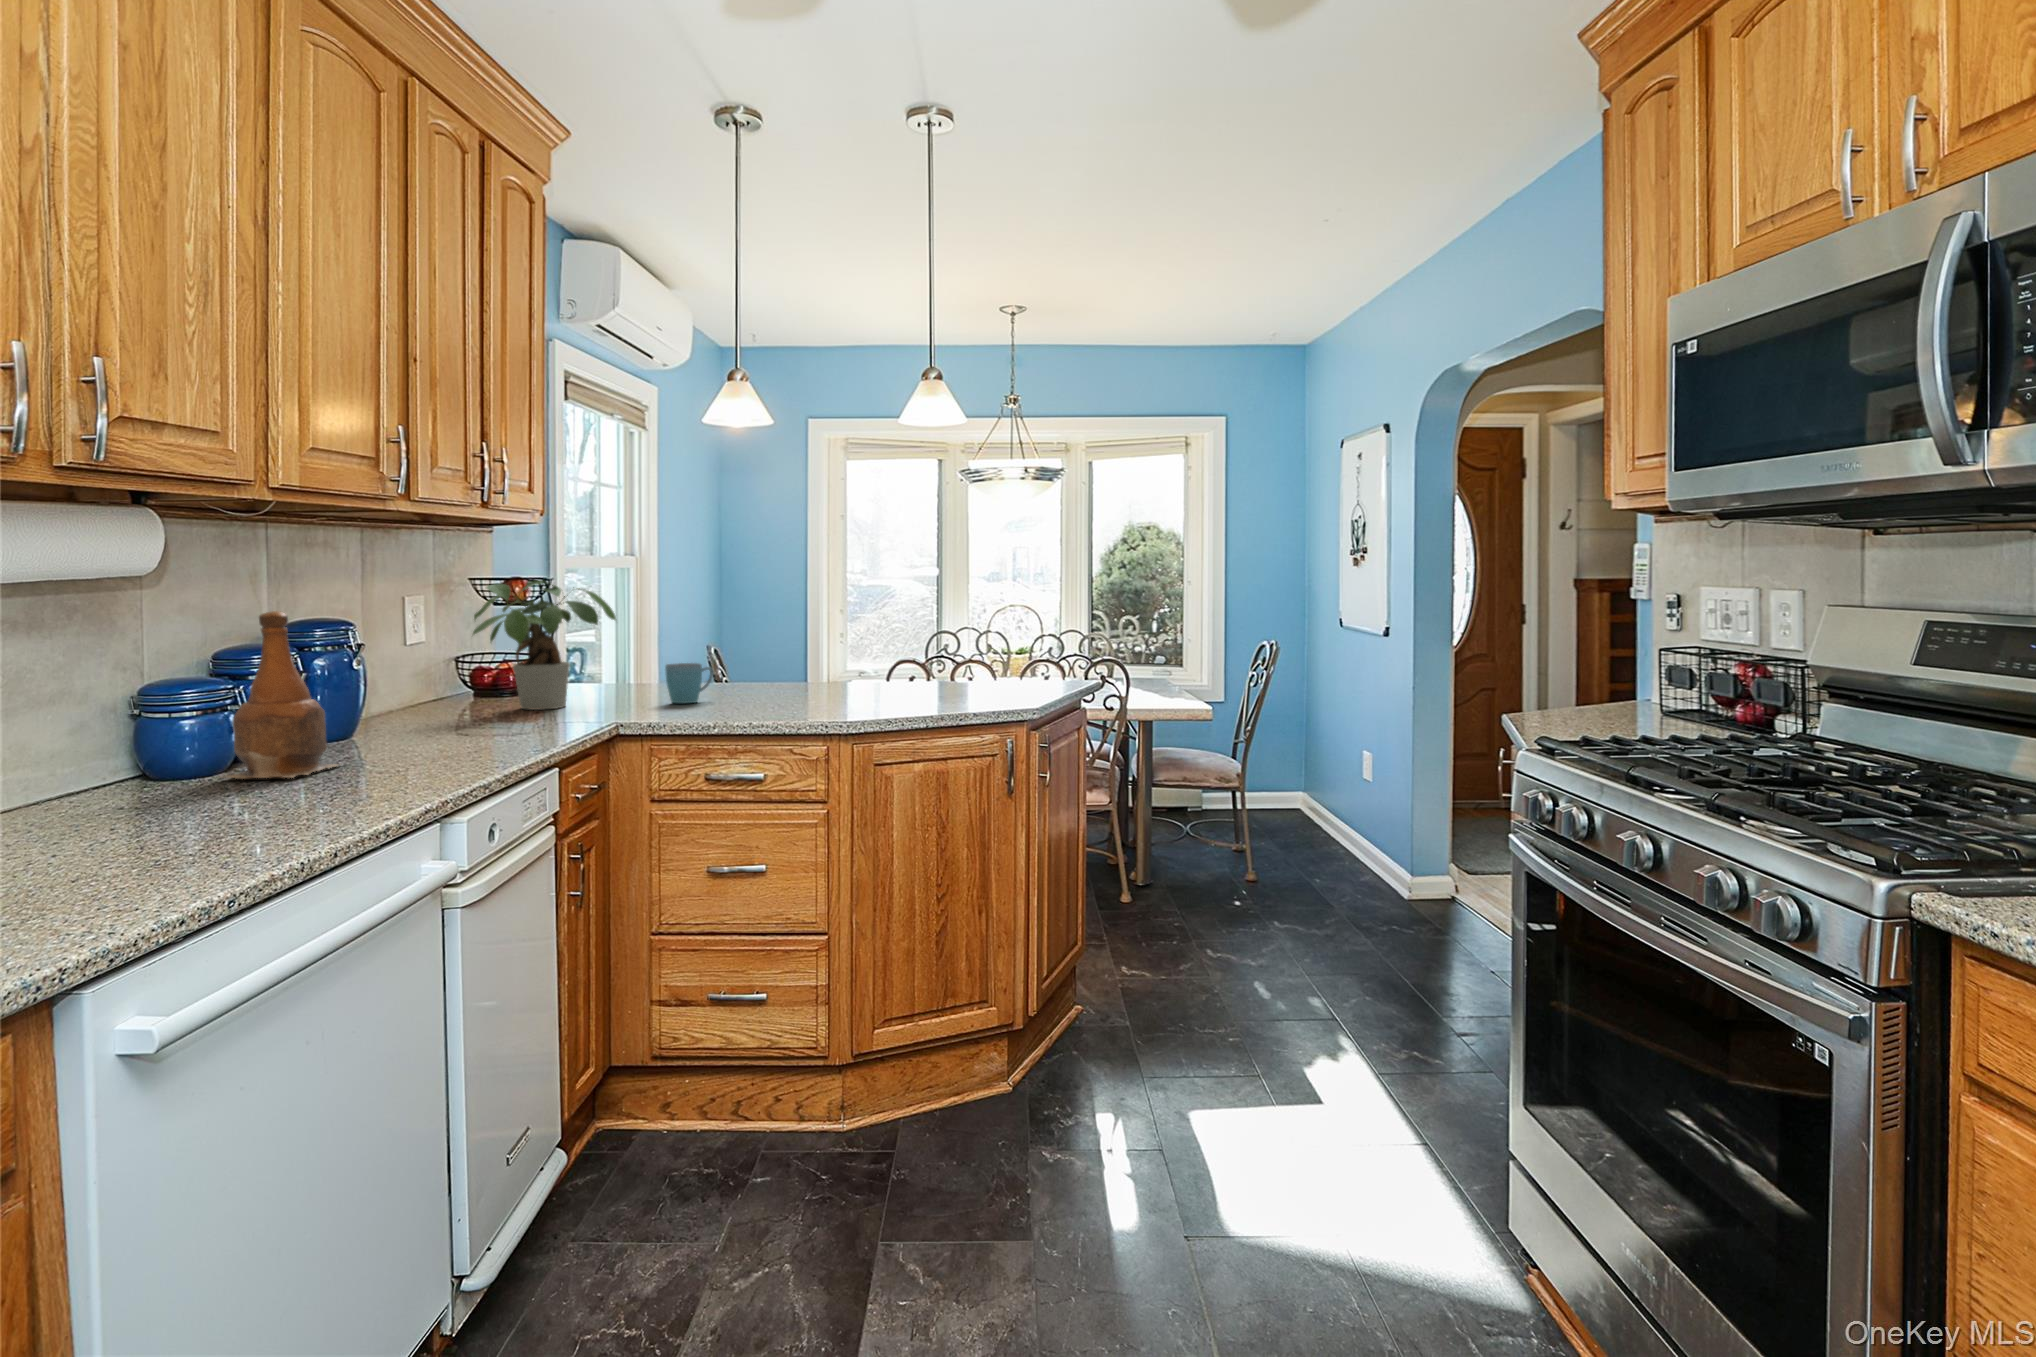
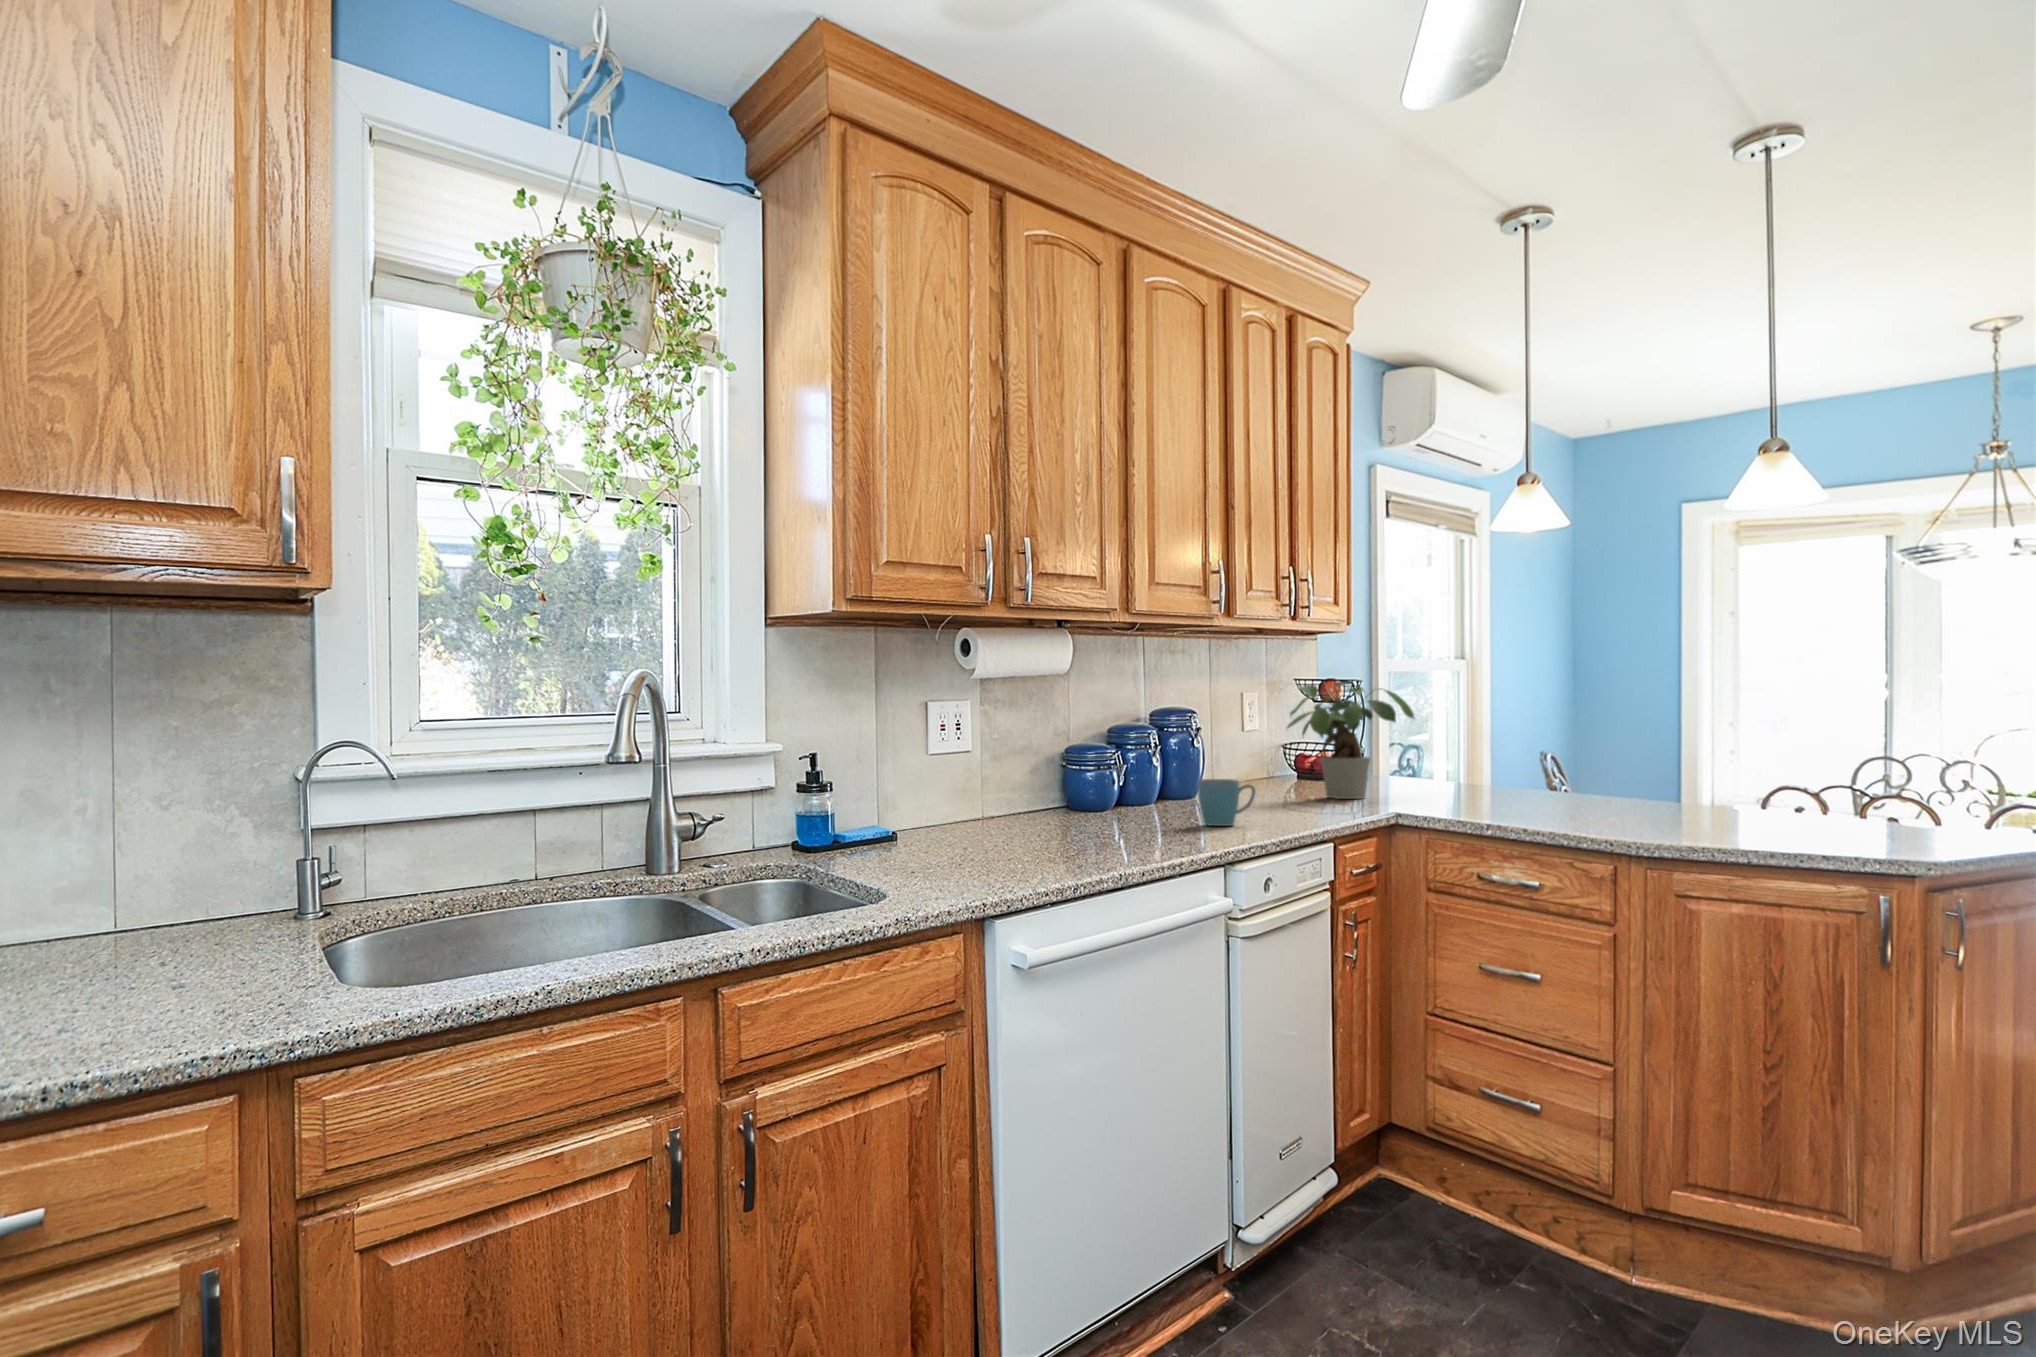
bottle: present [222,611,337,779] -> none [1093,702,1174,829]
mug: present [665,663,713,703] -> present [1198,779,1255,826]

